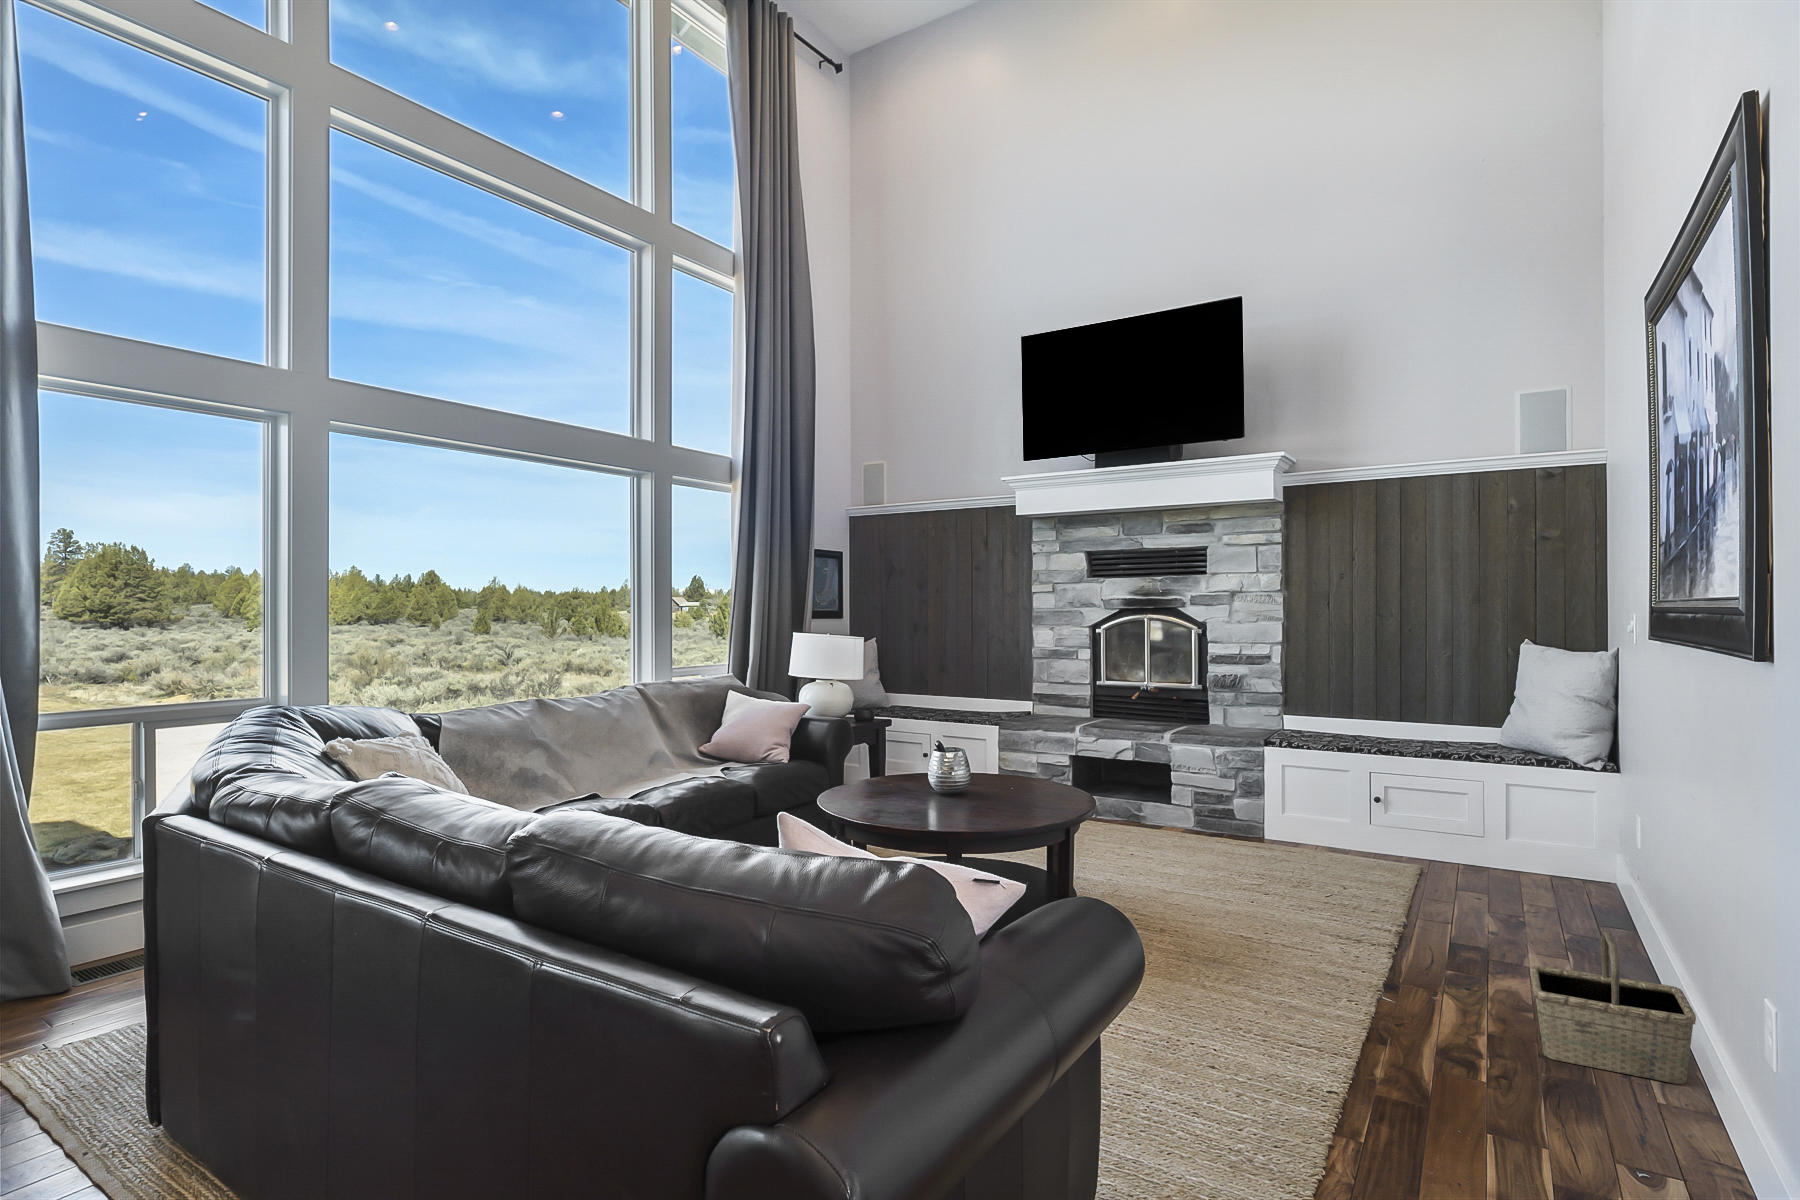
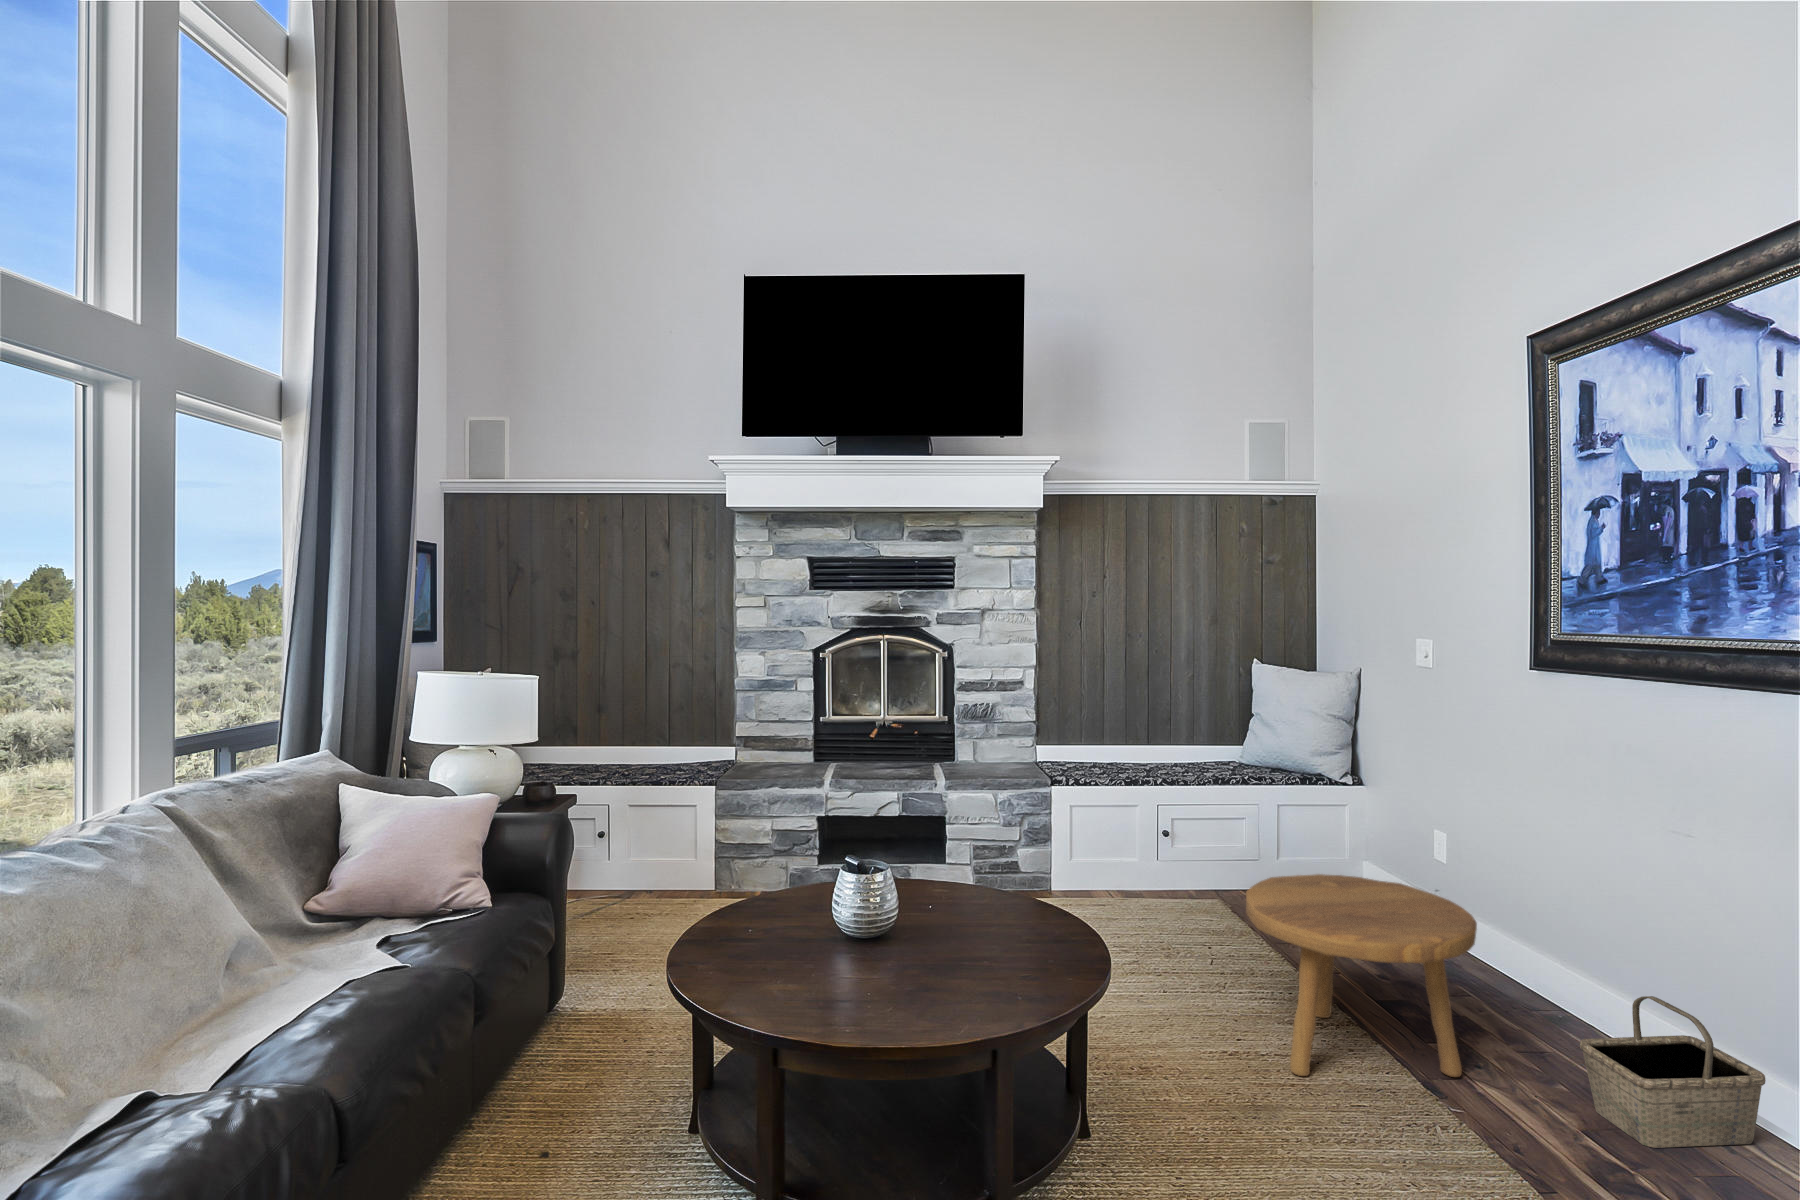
footstool: none [1264,808,1471,989] -> present [1246,874,1477,1077]

